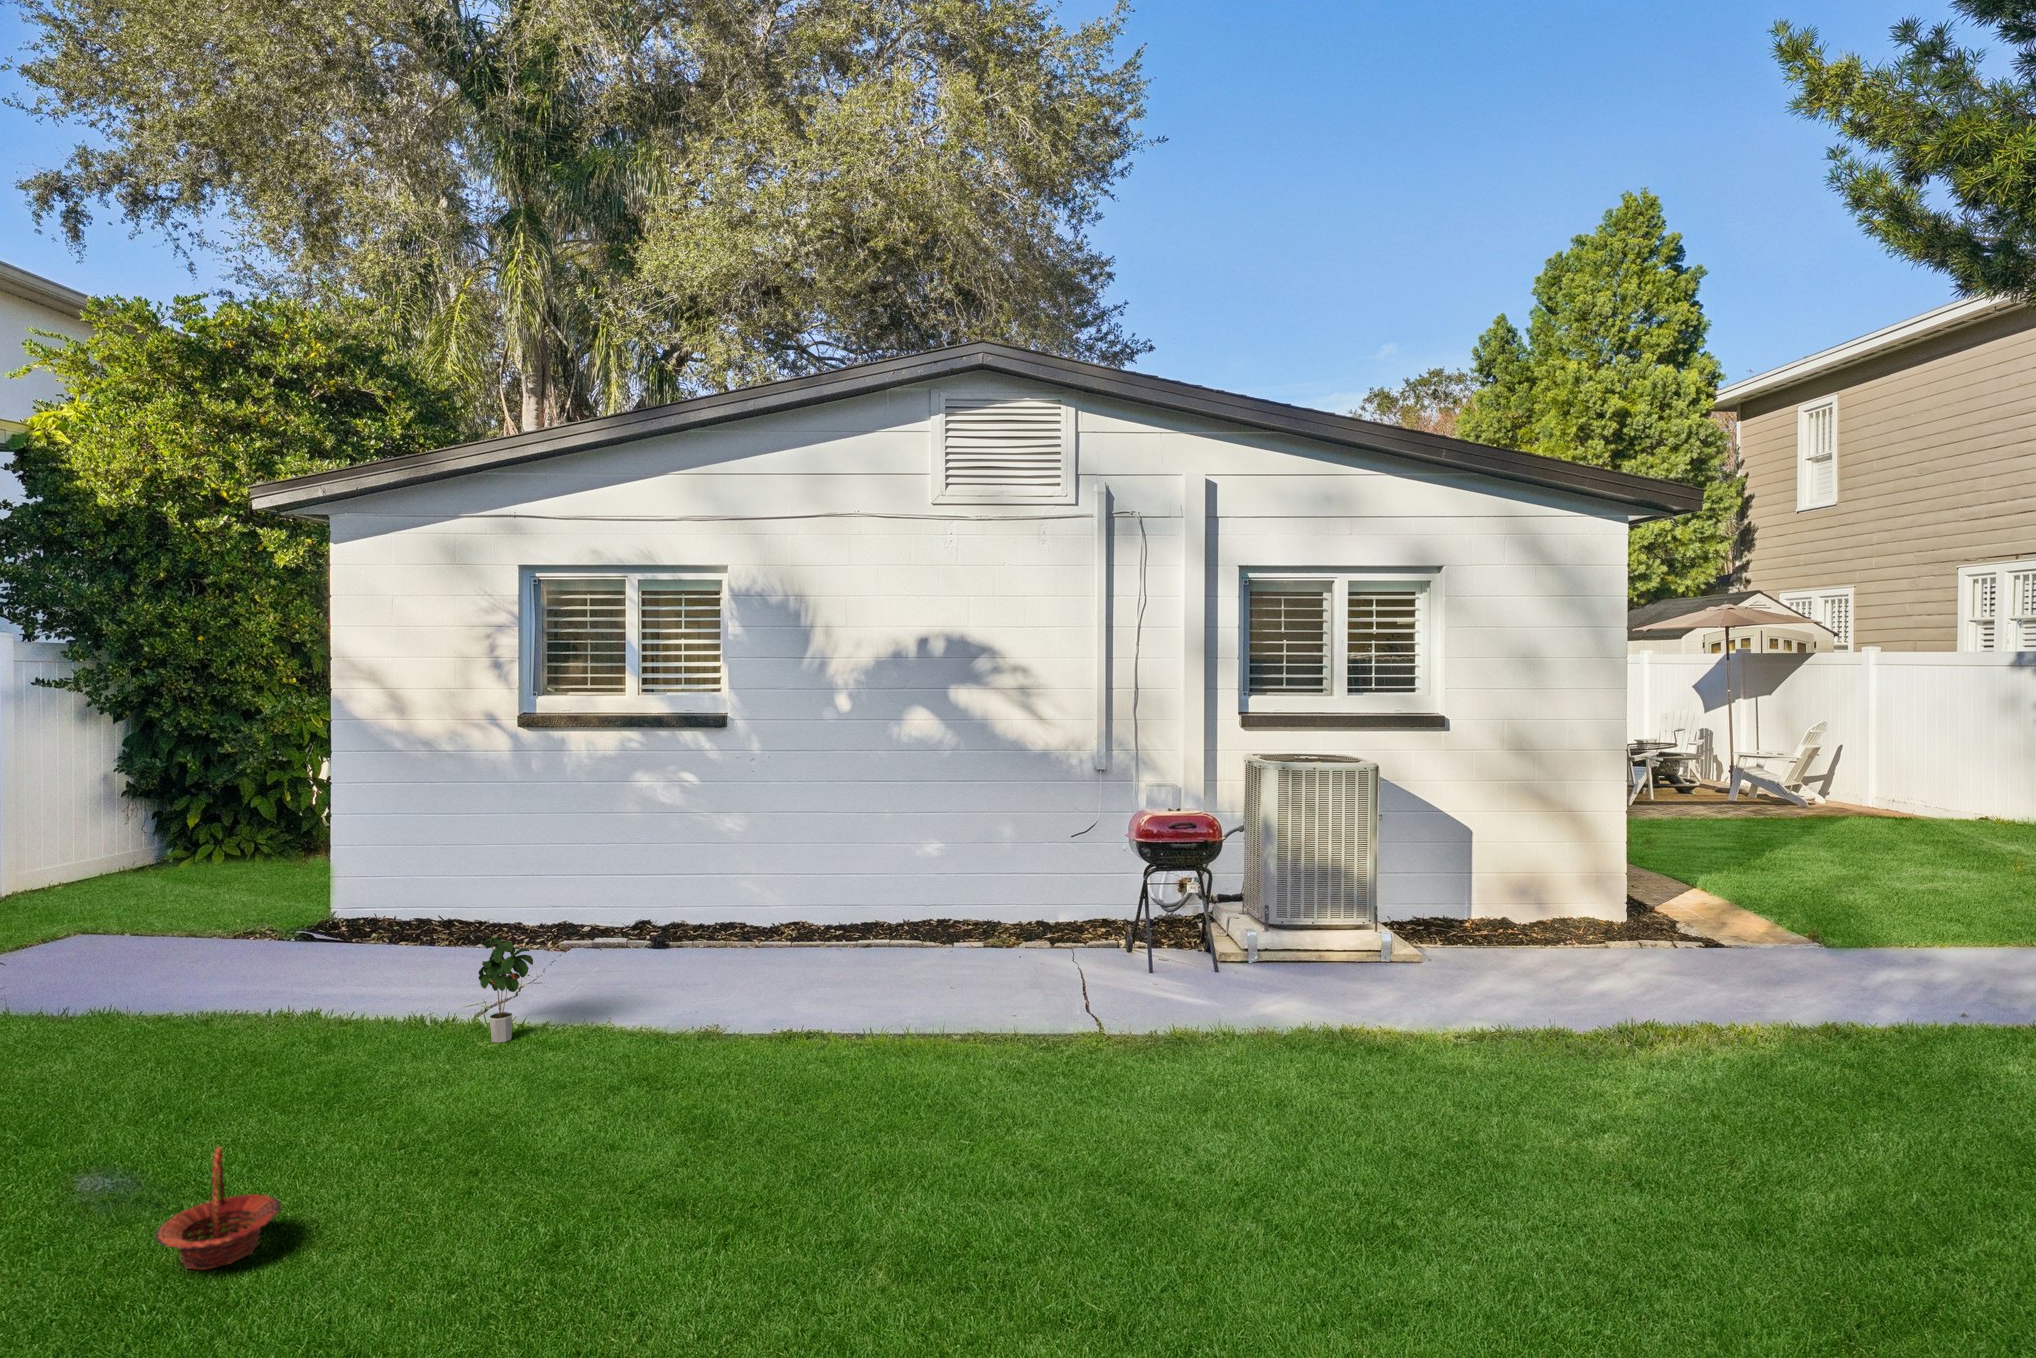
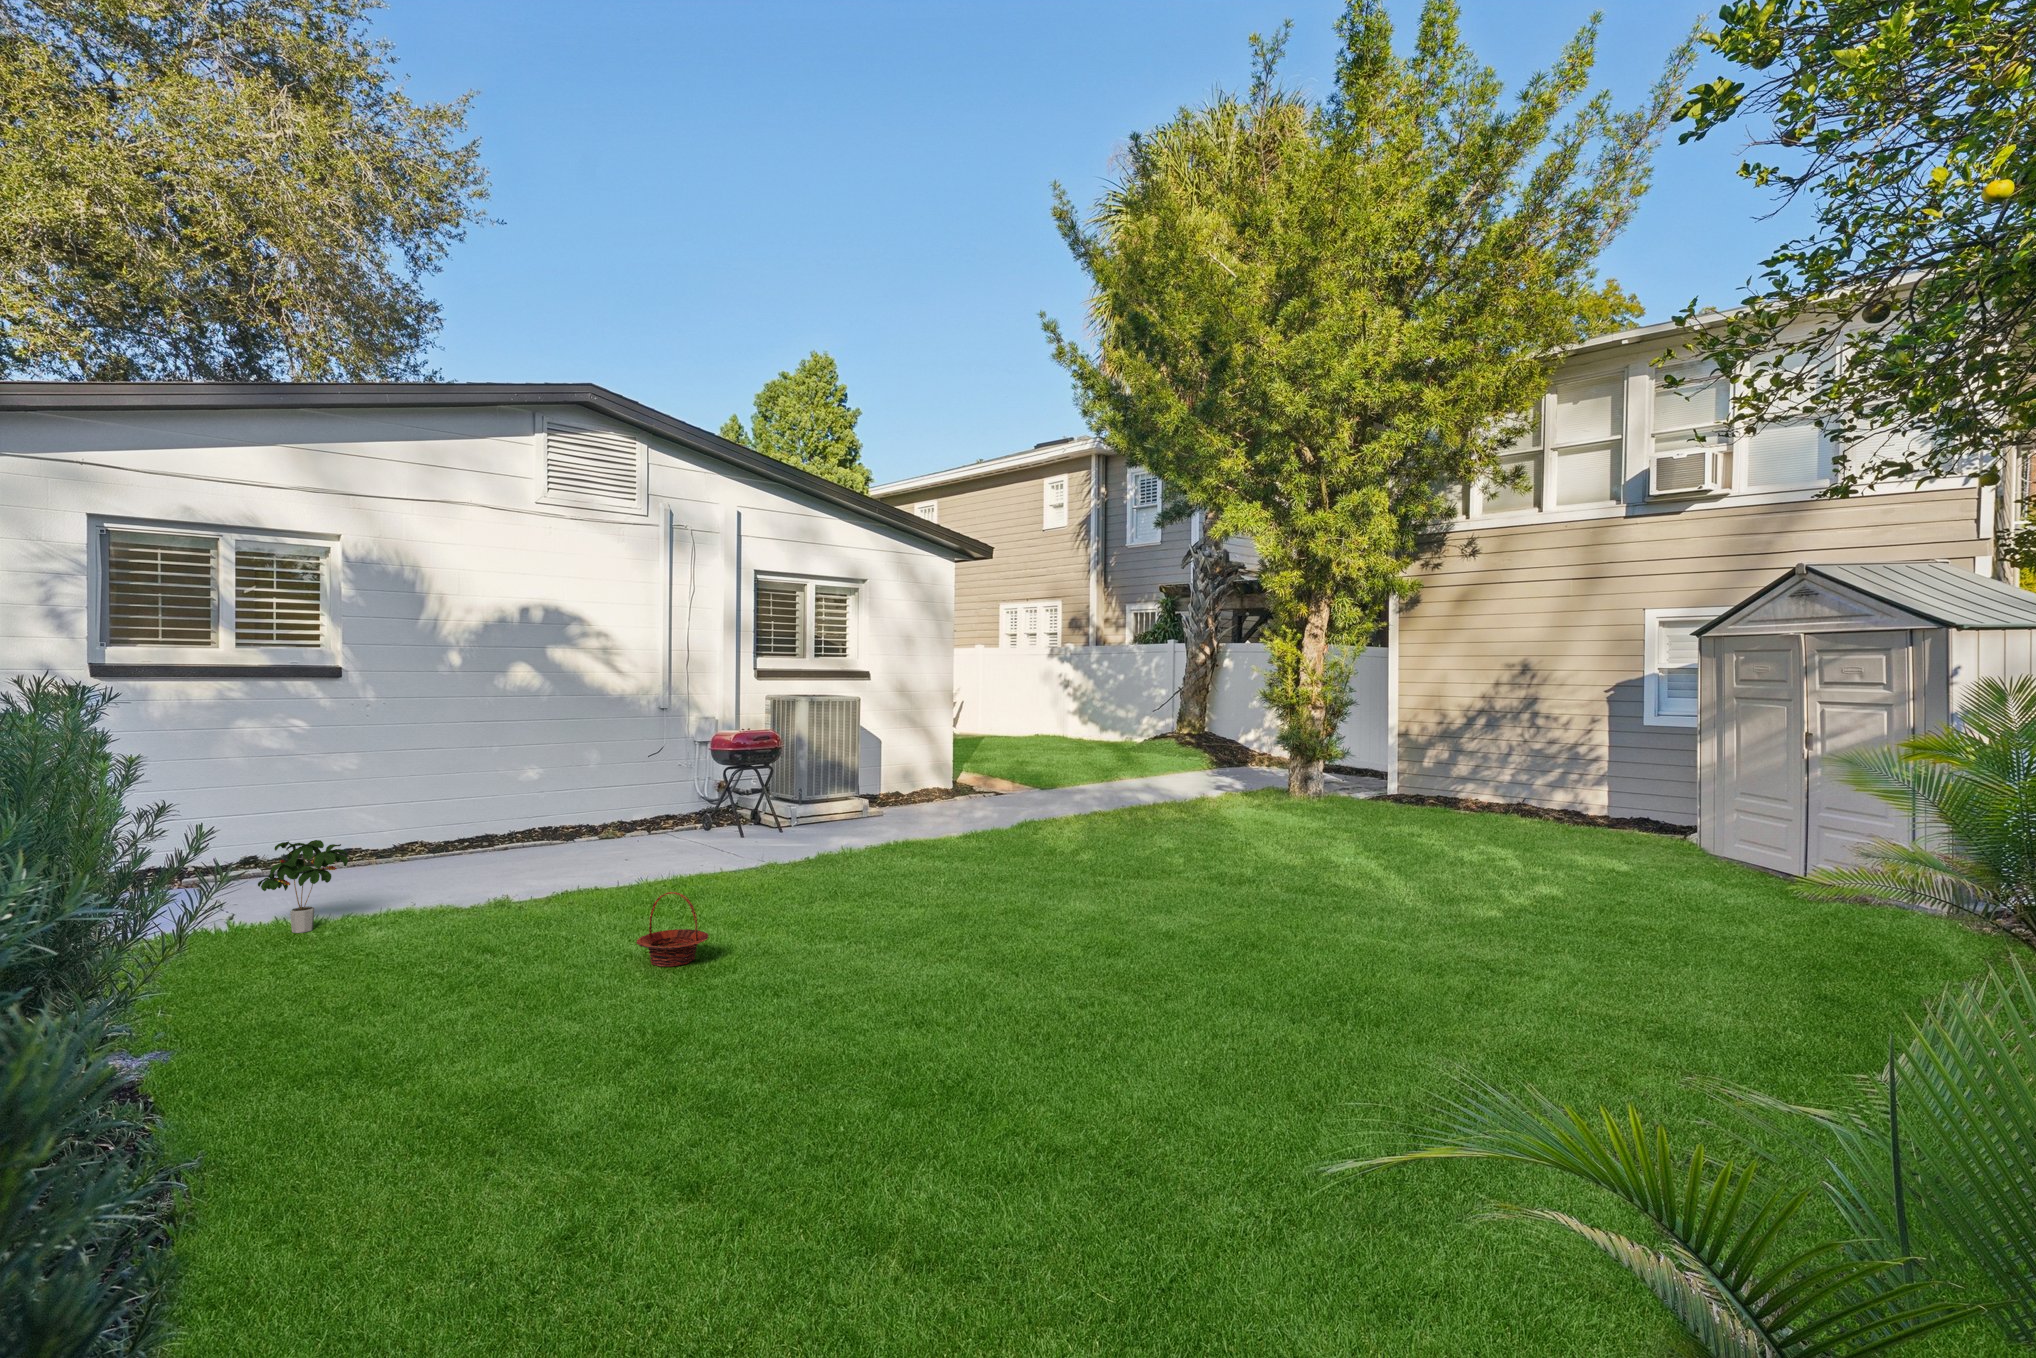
basket: present [155,1147,281,1270] -> present [636,892,709,967]

